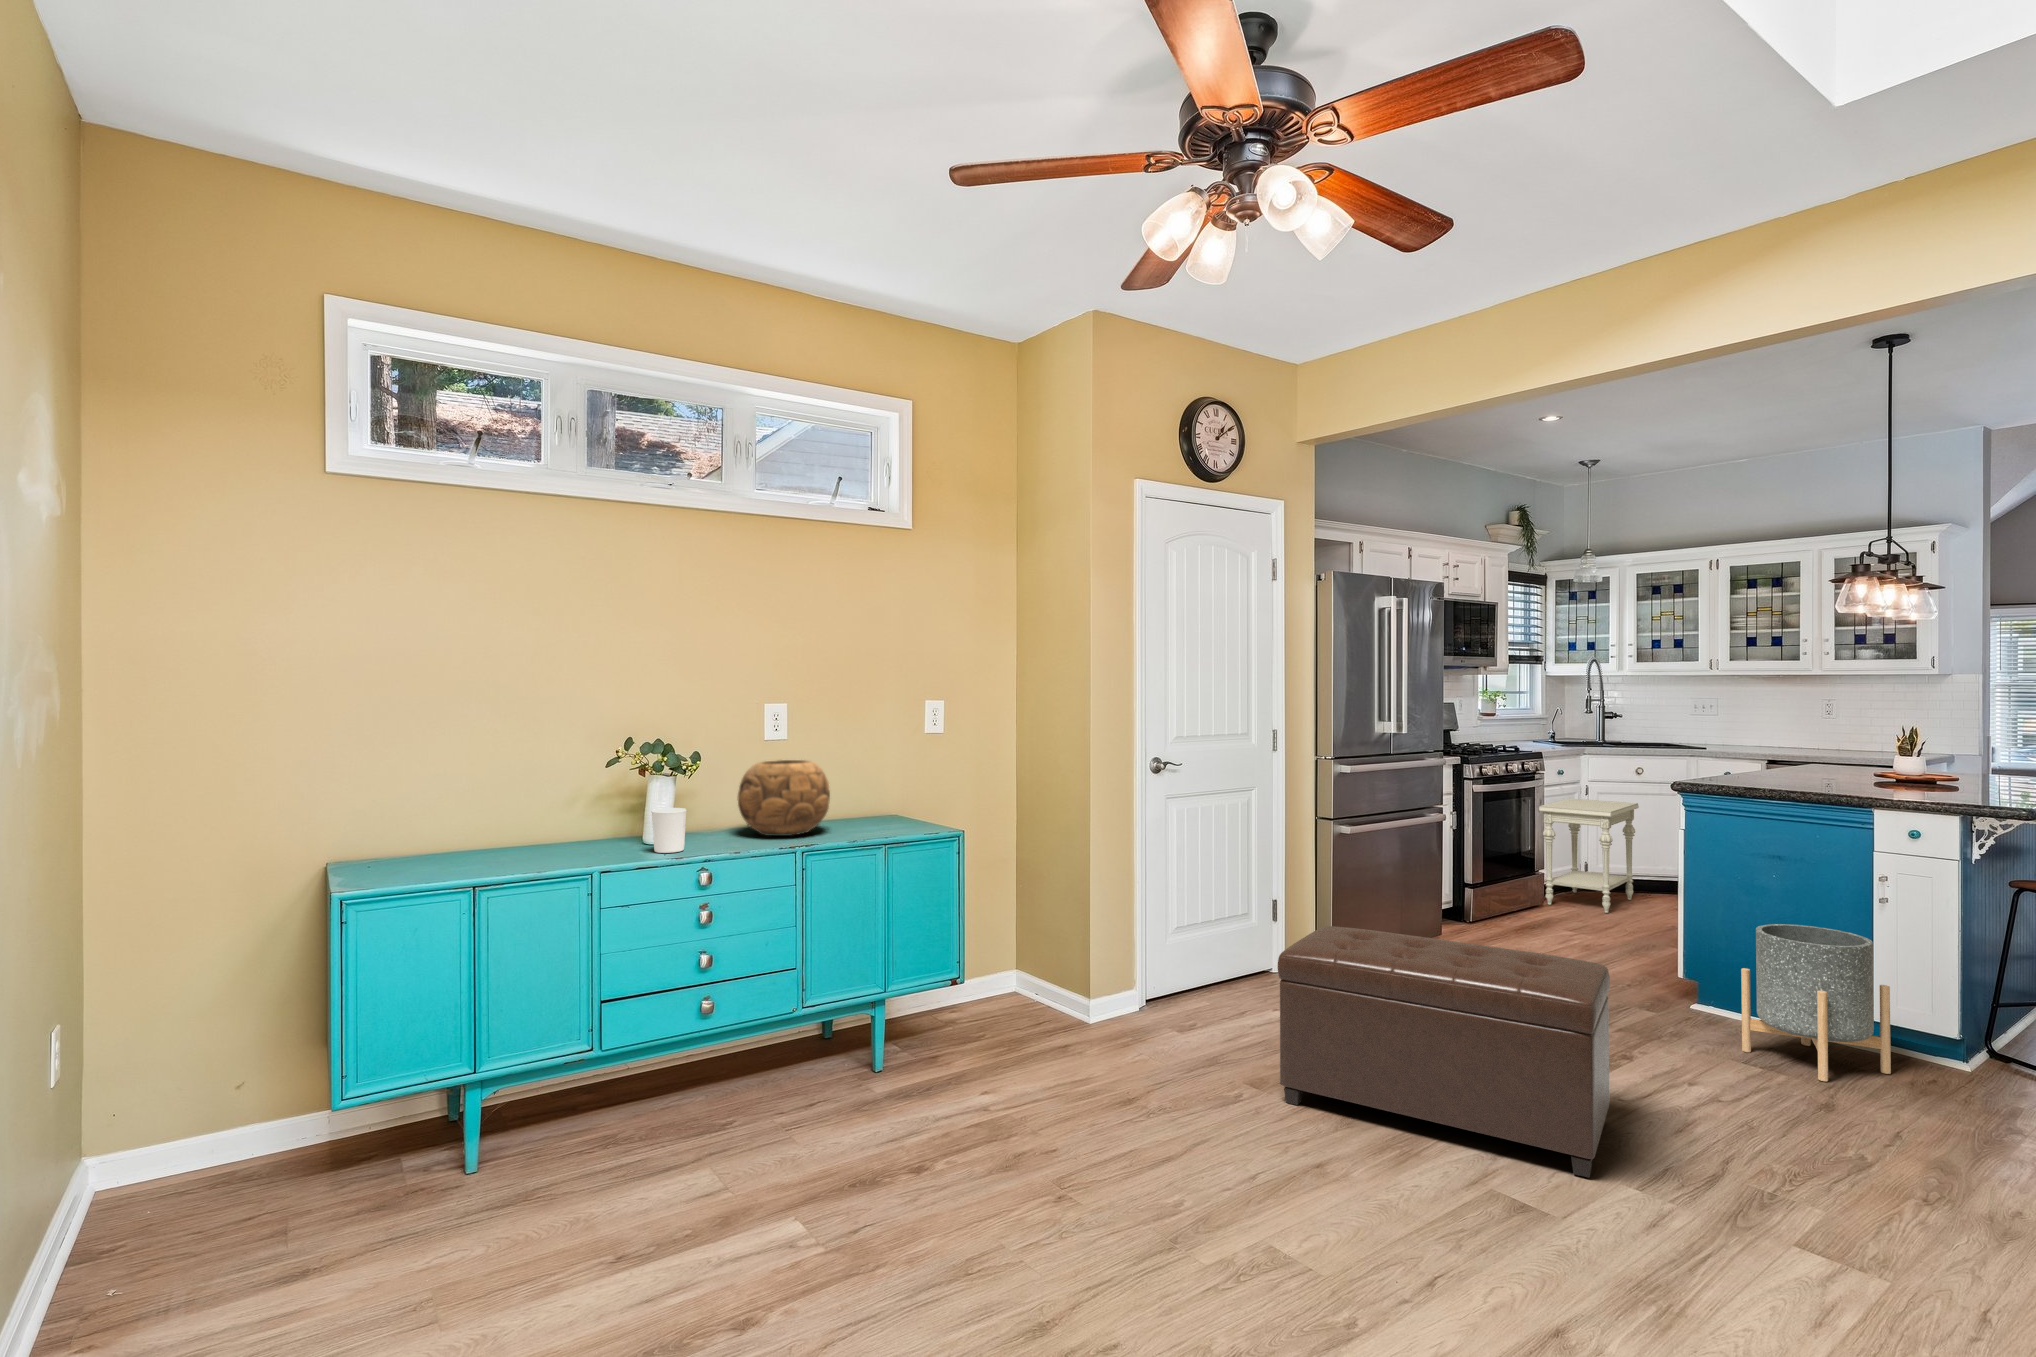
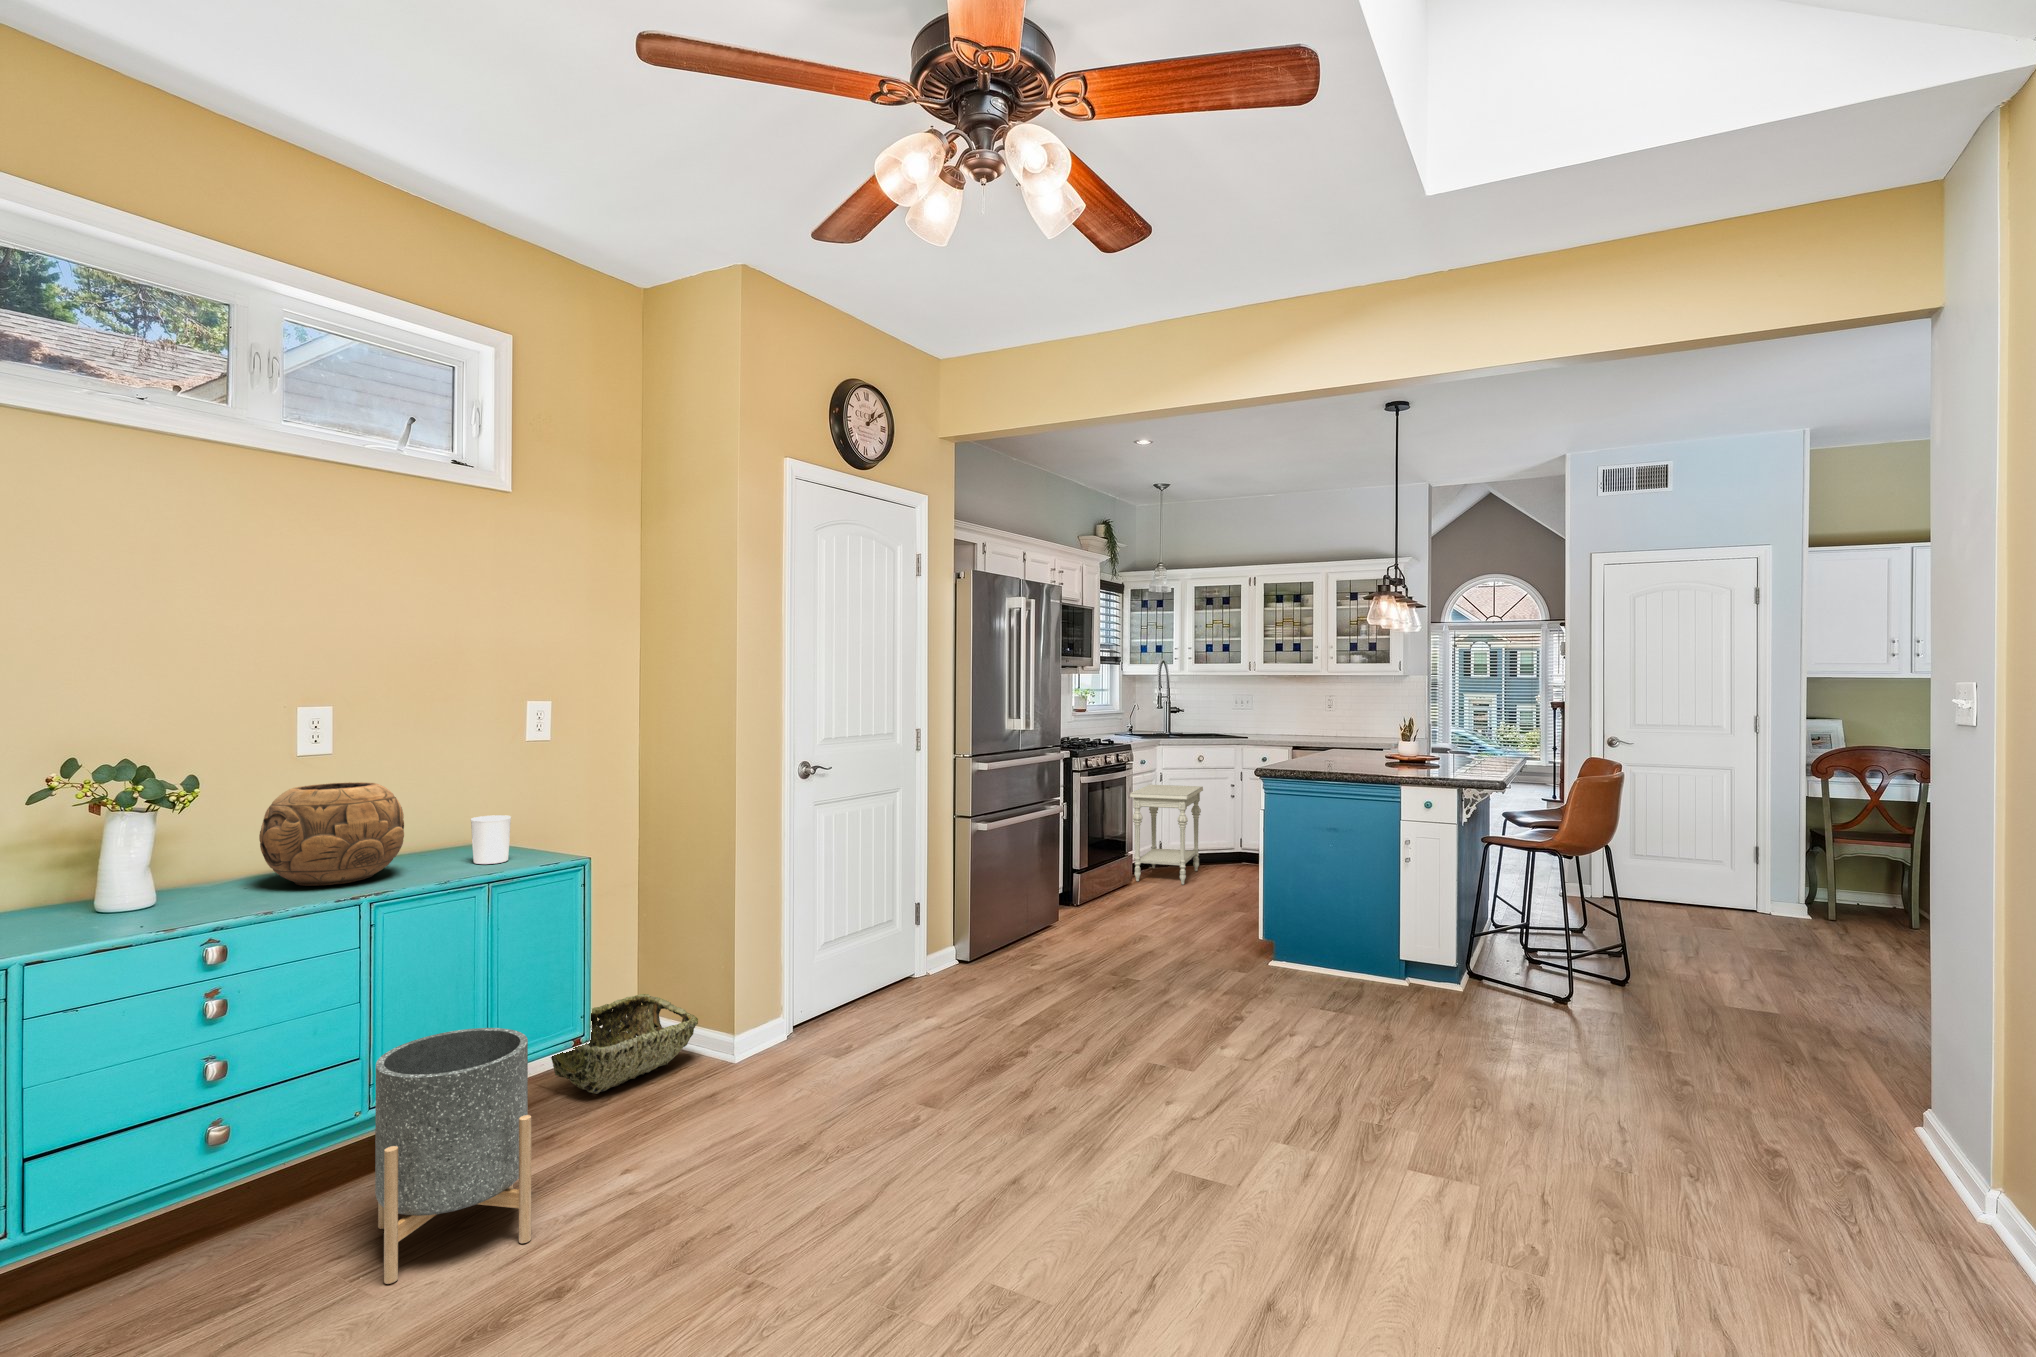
candle holder: present [652,808,687,853] -> present [471,815,511,864]
planter: present [1741,924,1891,1081] -> present [375,1028,531,1284]
ottoman: present [1278,926,1610,1178] -> none [955,928,1248,1139]
woven basket: none [936,954,1059,1031] -> present [551,994,698,1094]

